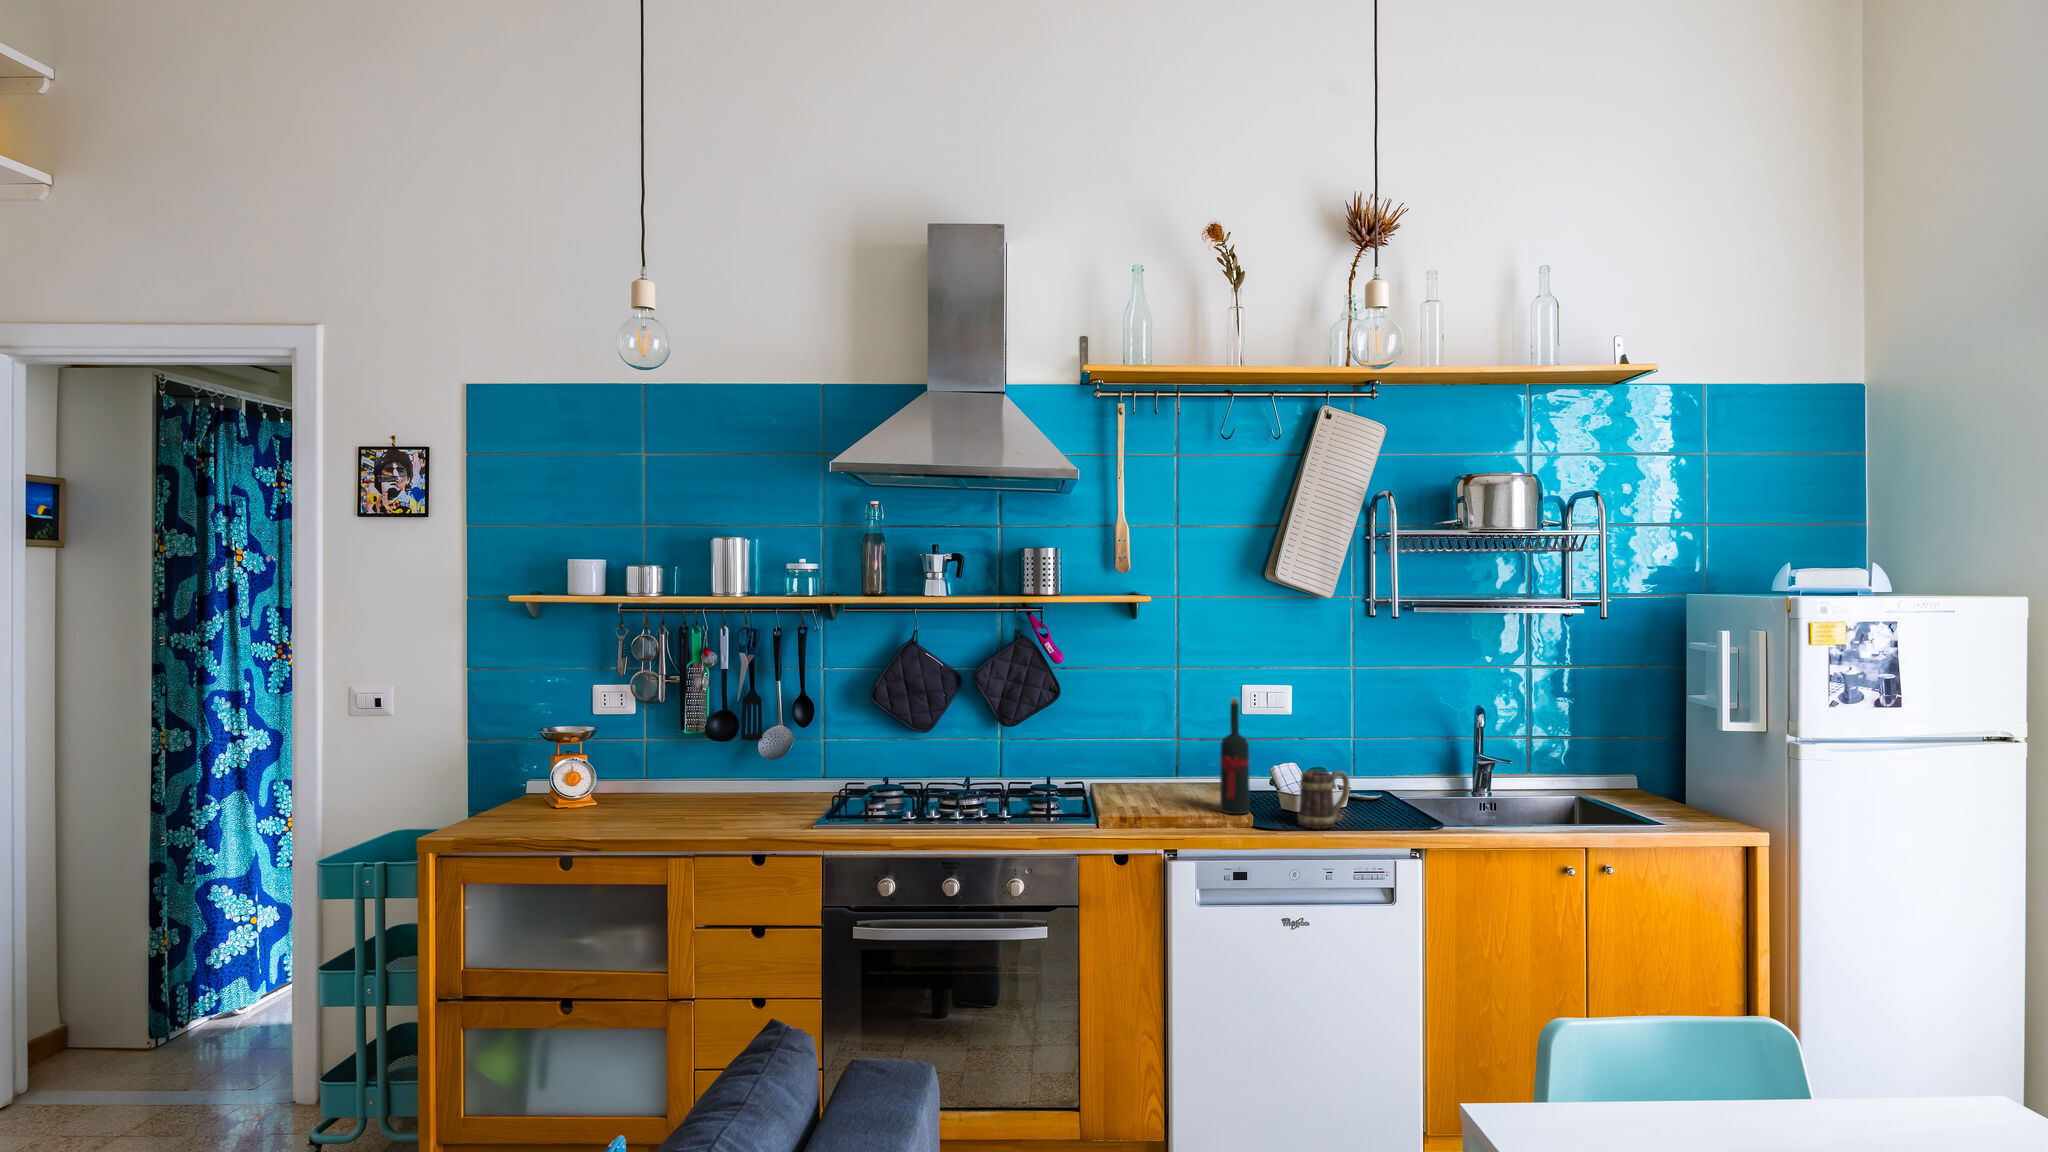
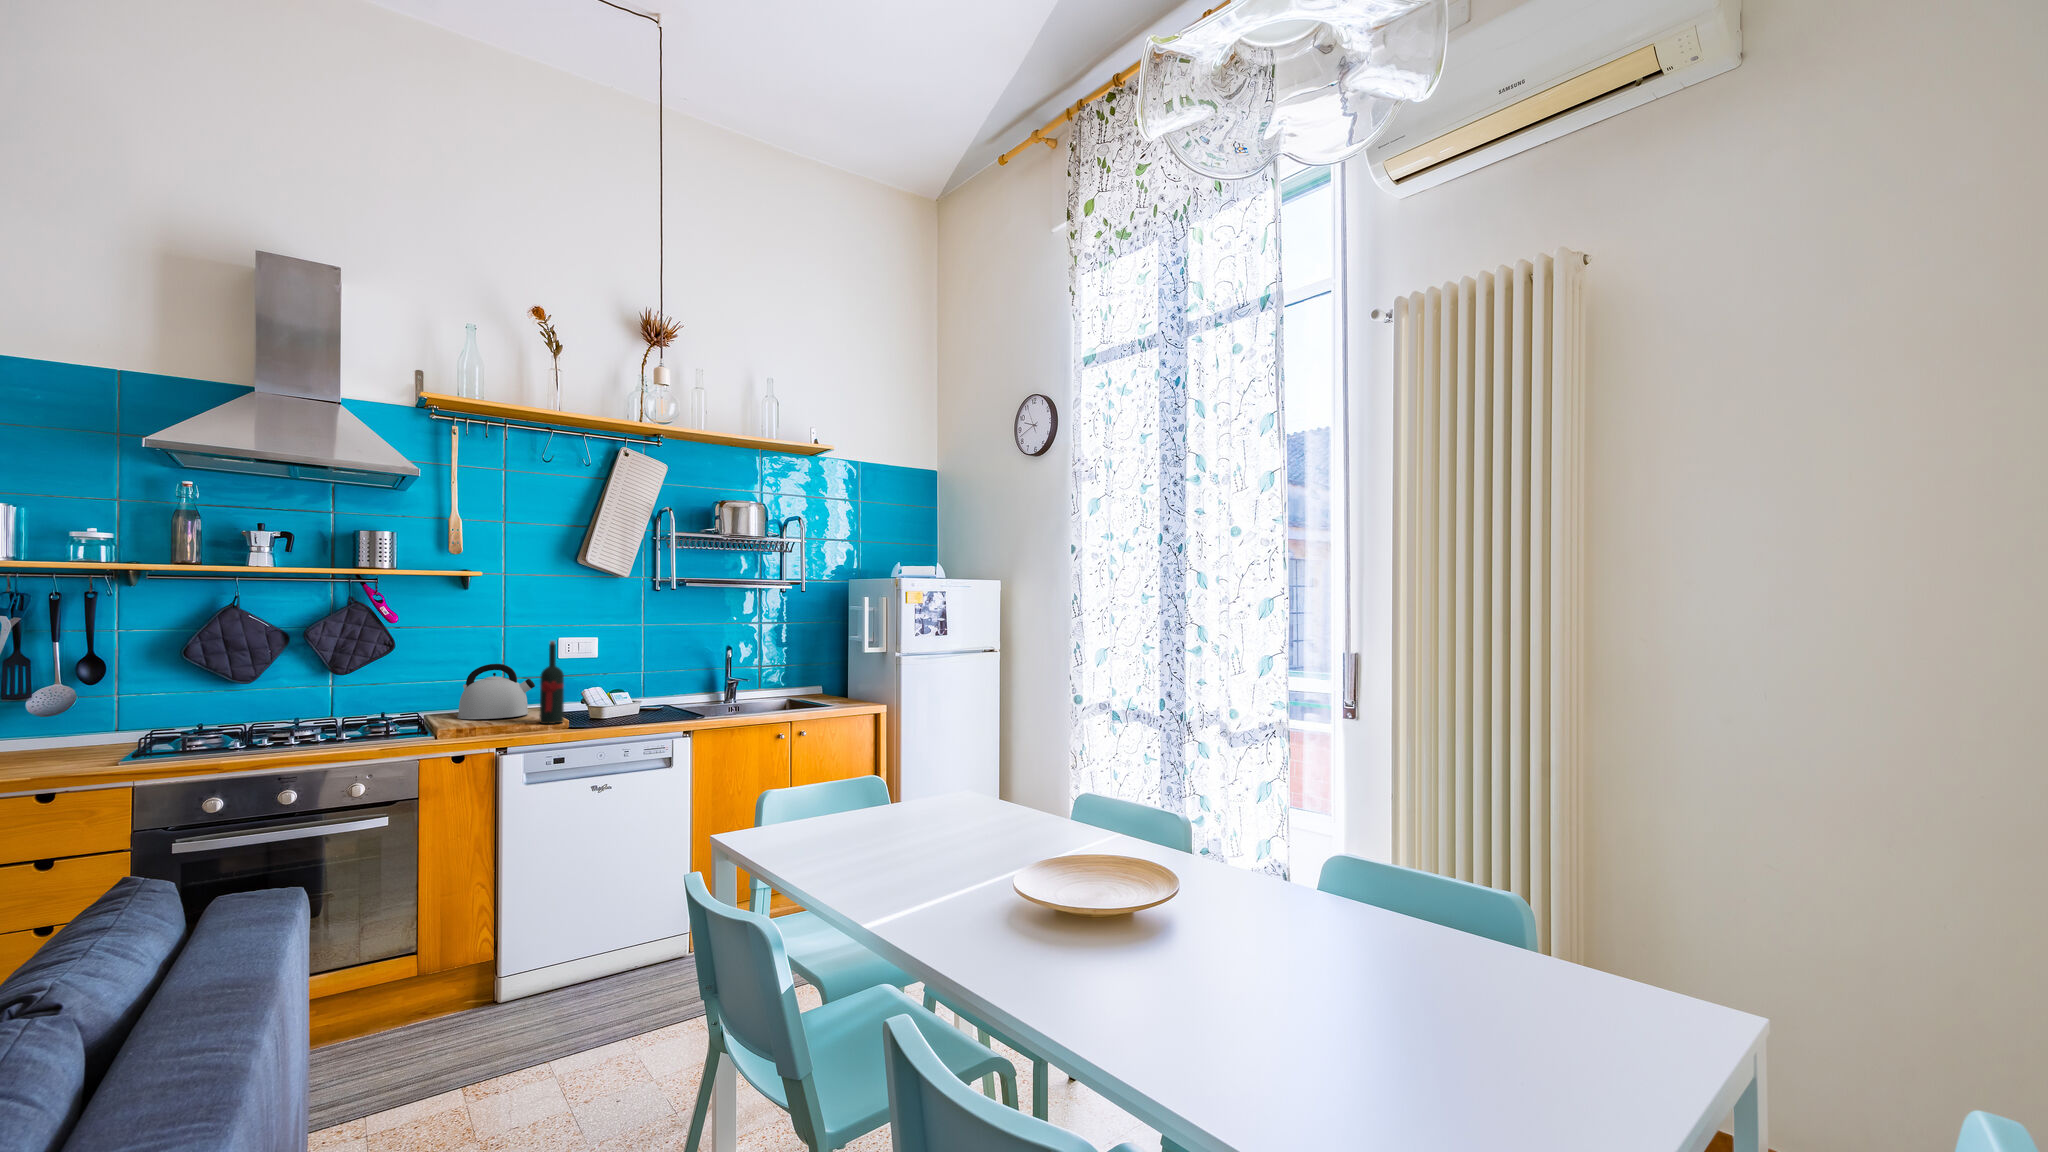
kettle: none [1127,719,1215,795] -> present [457,664,535,719]
mug: present [1297,770,1350,829] -> none [601,686,640,725]

